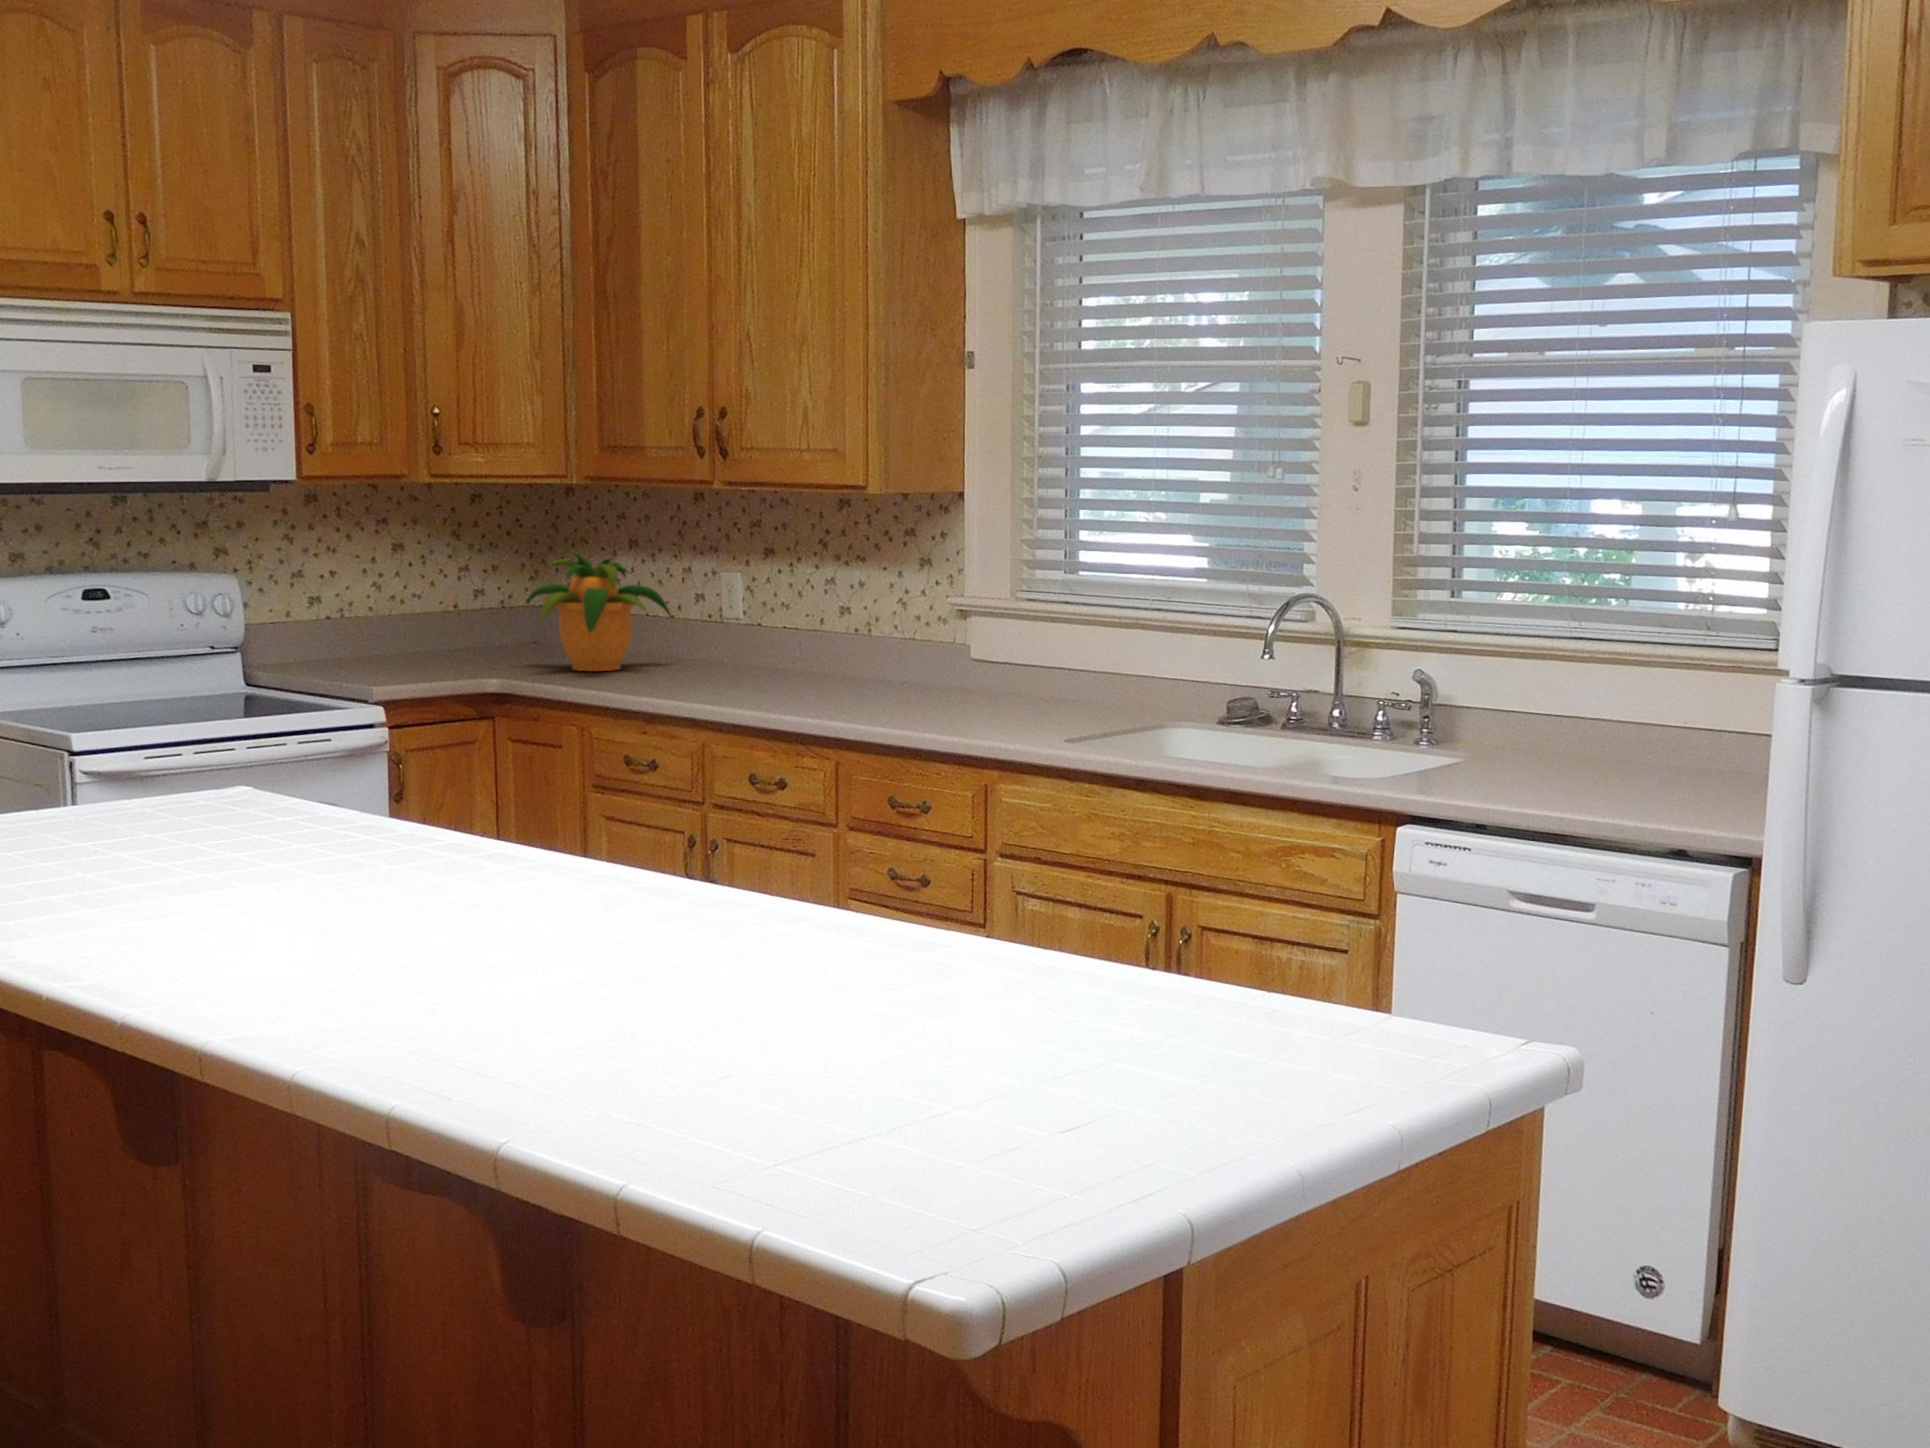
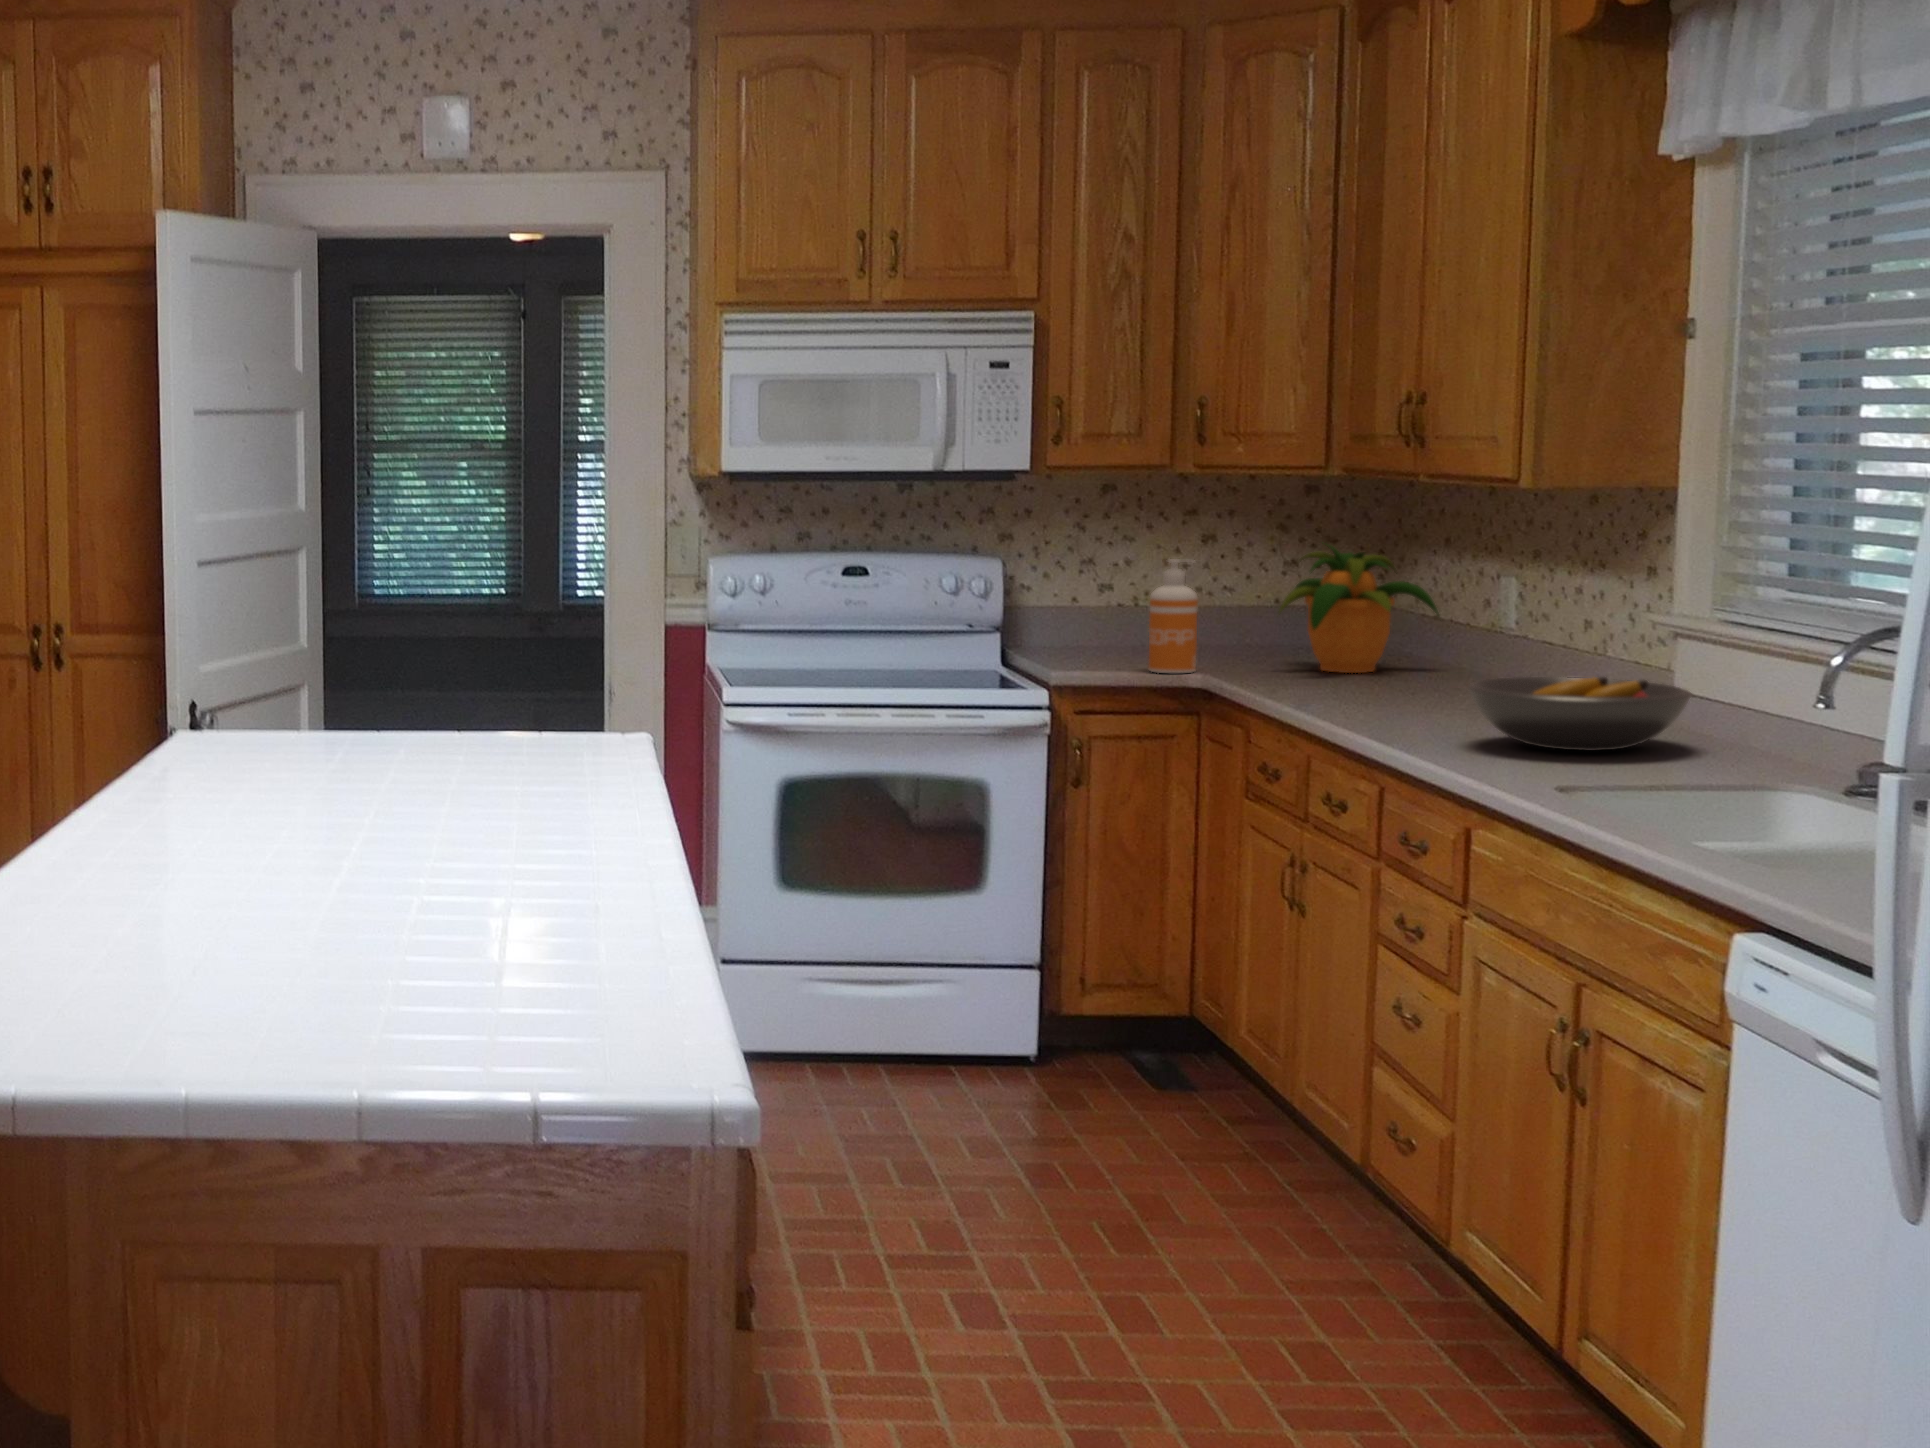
soap dispenser: none [423,569,470,682] -> present [1149,559,1198,673]
fruit bowl: none [882,655,1058,719] -> present [1467,677,1692,751]

